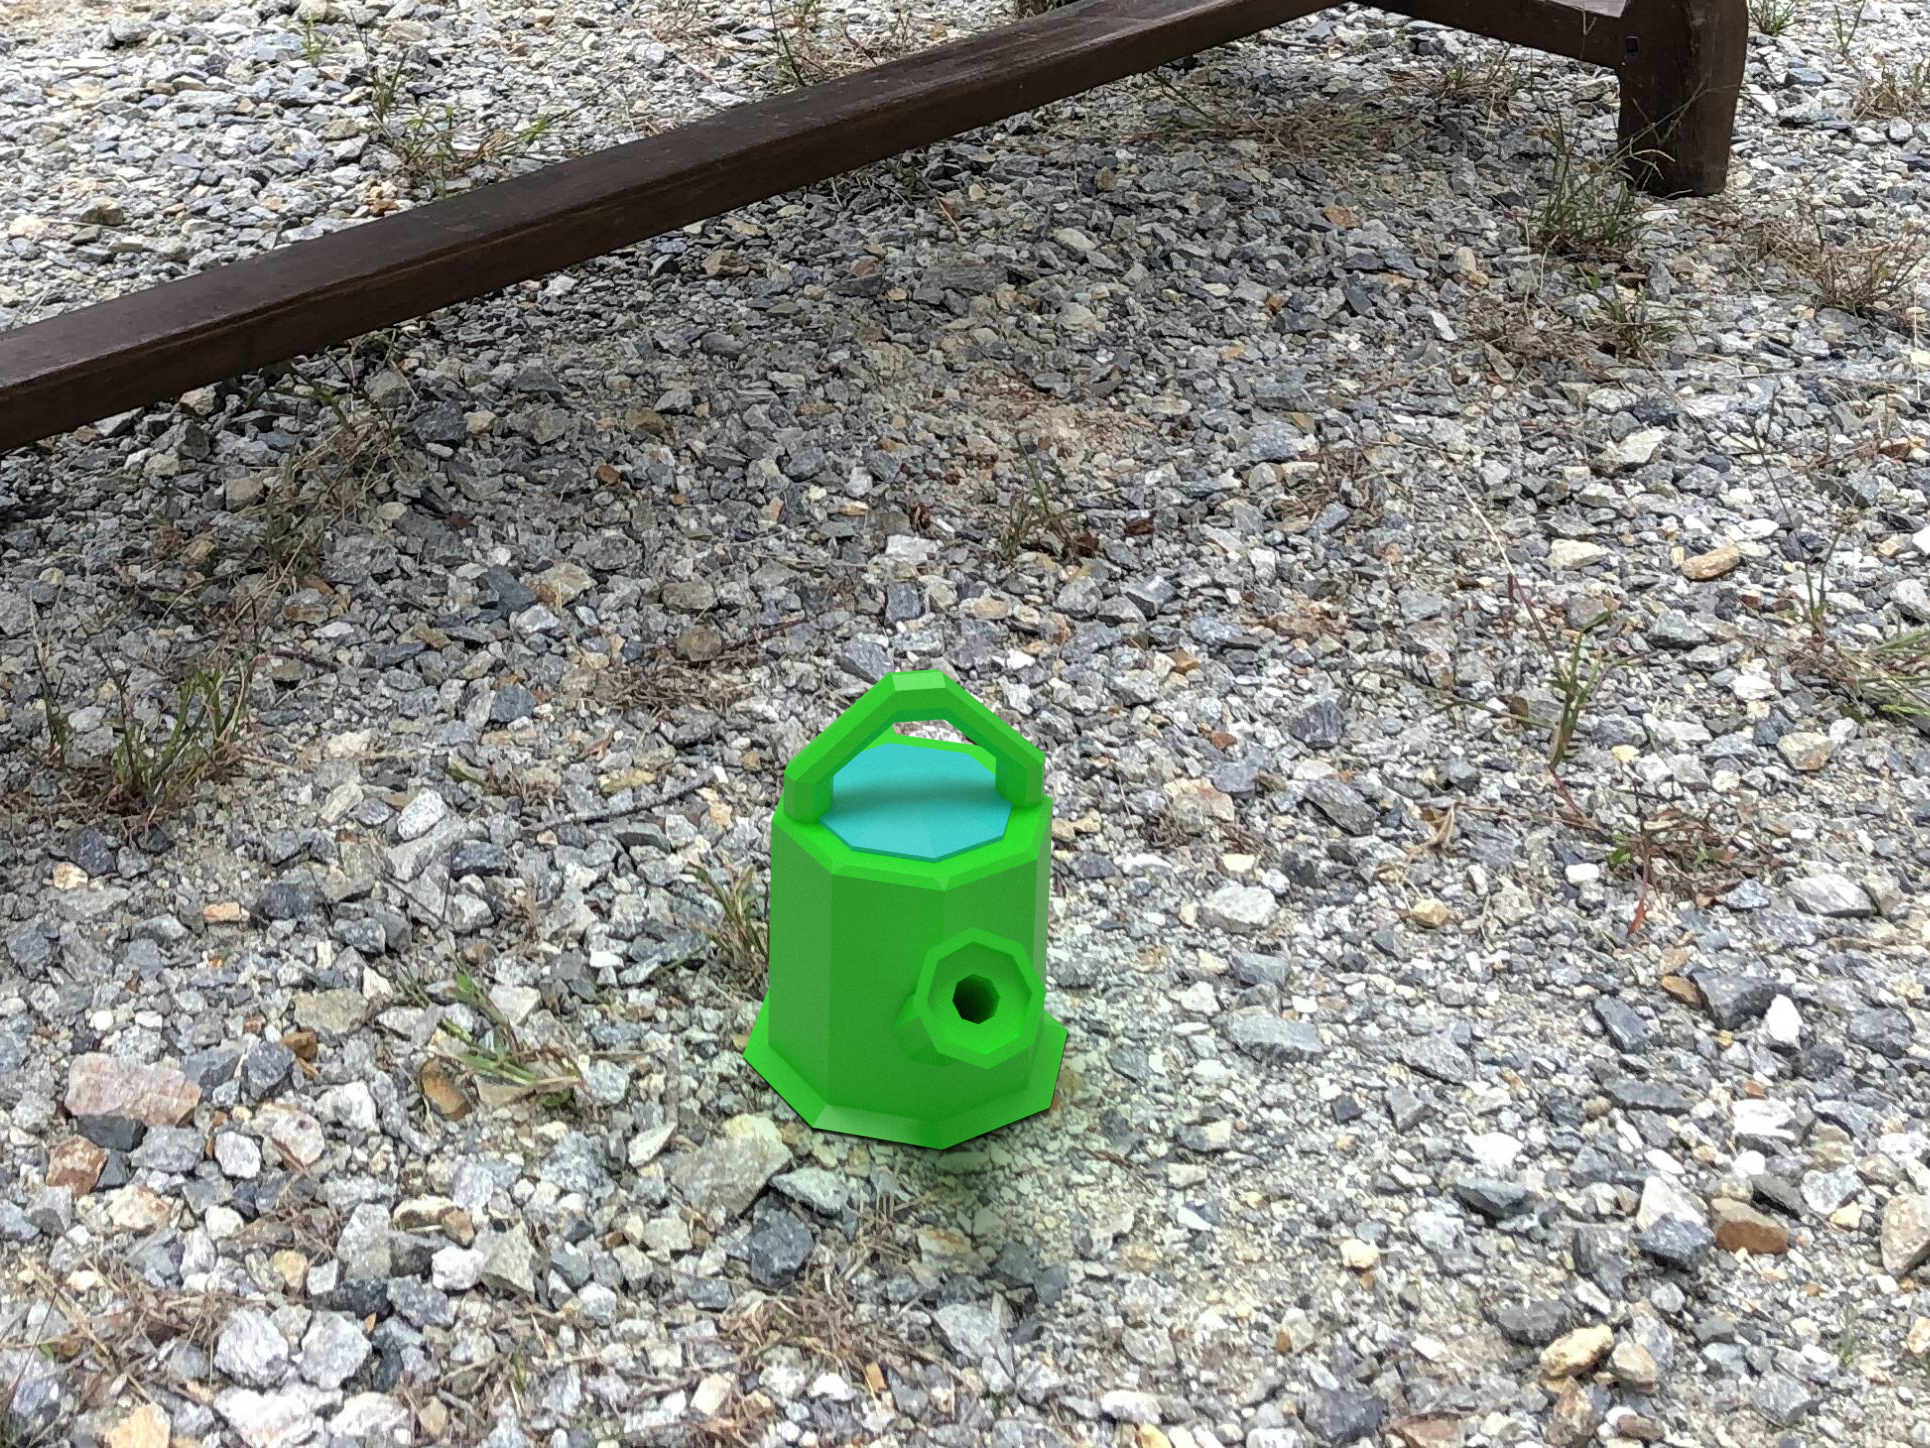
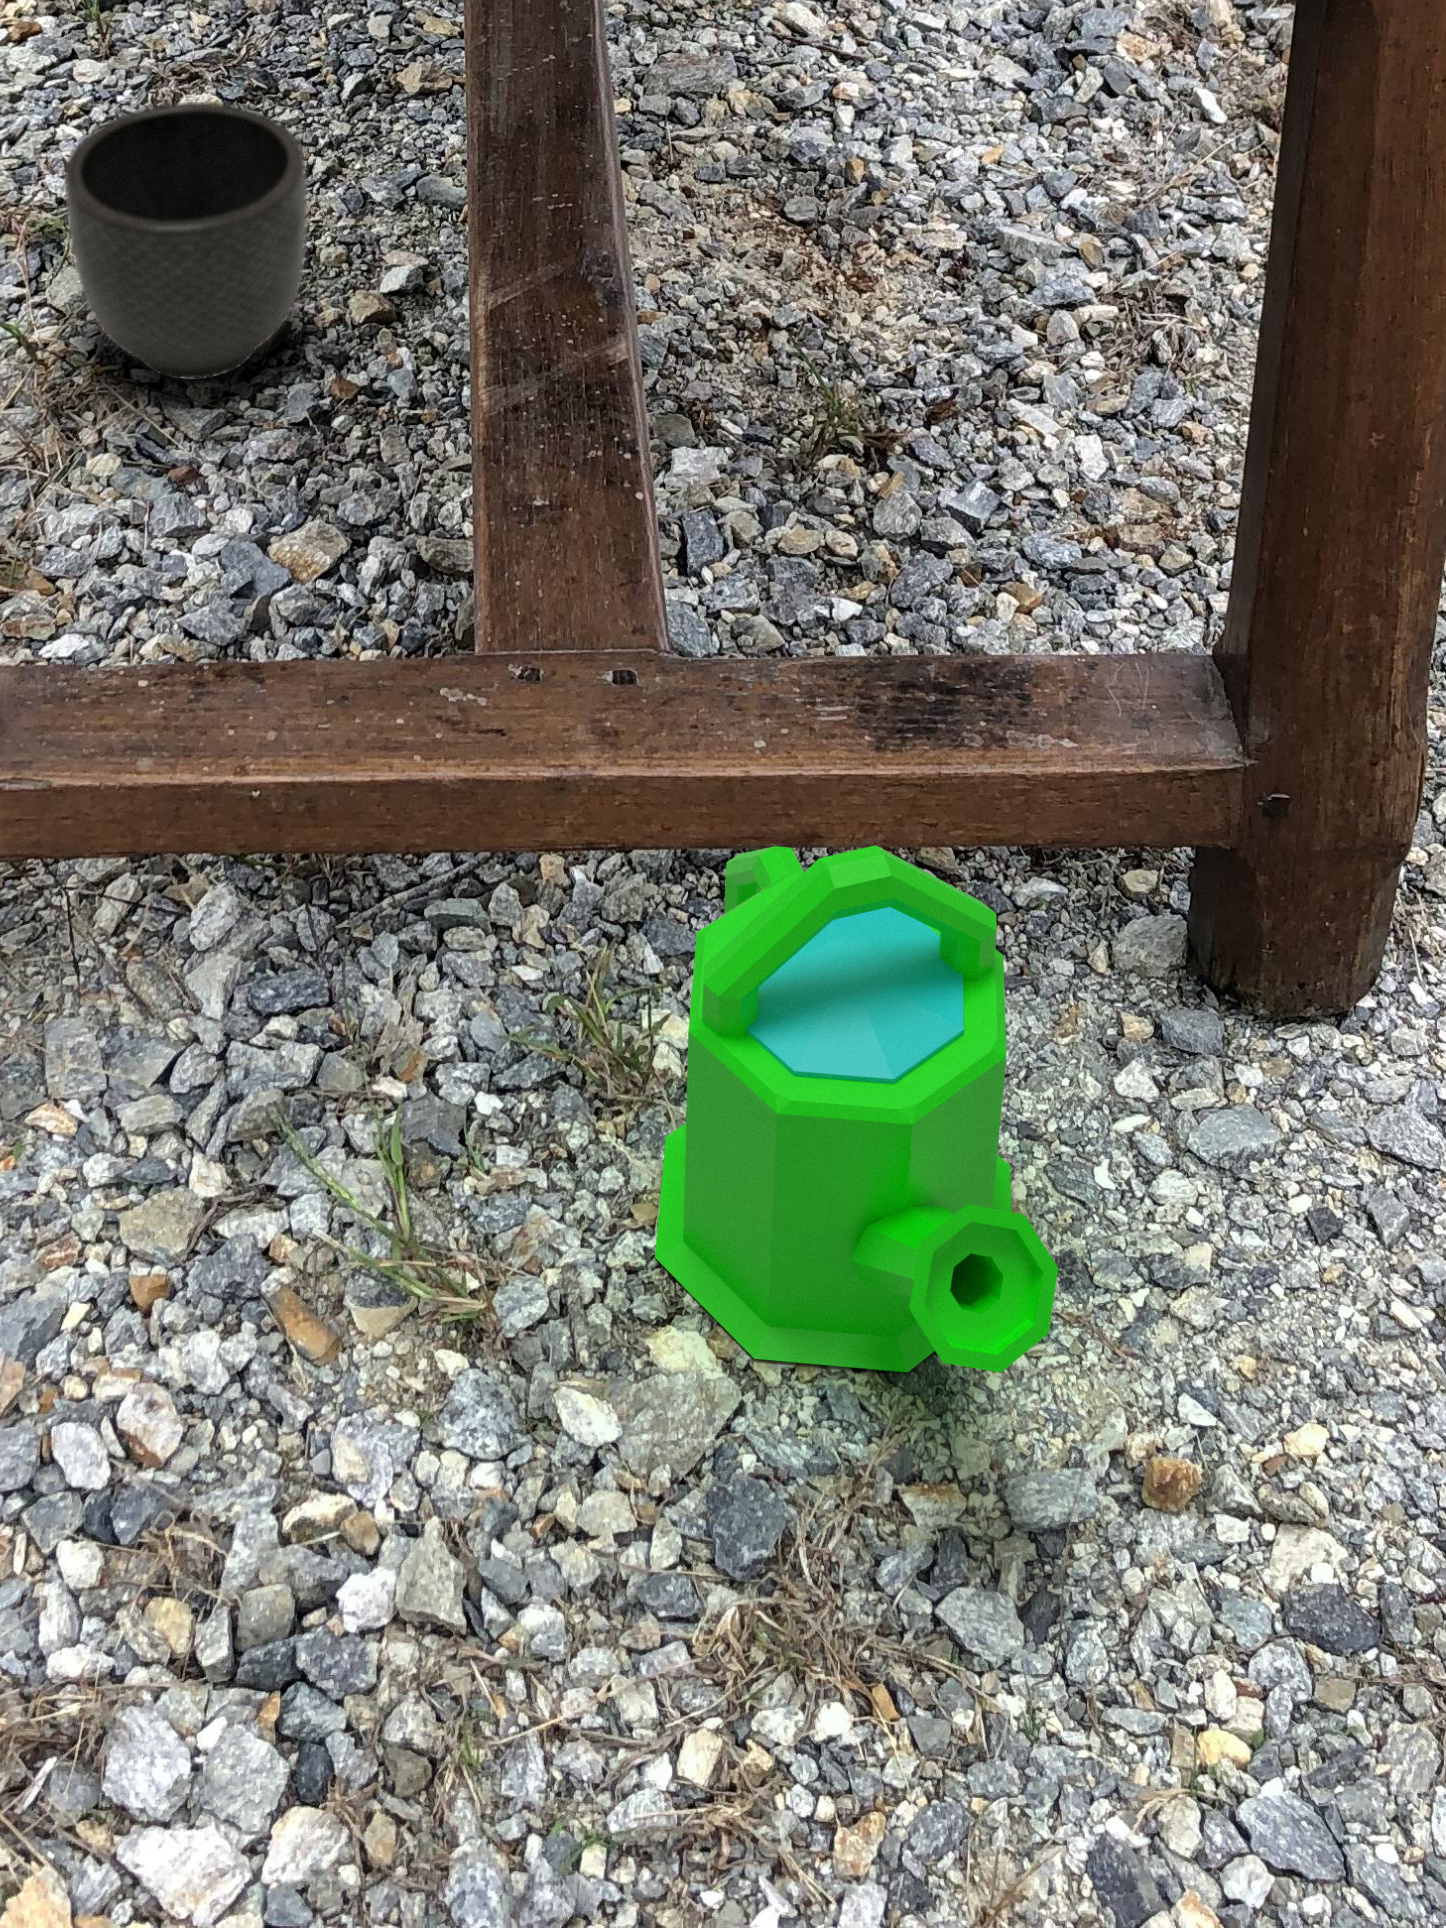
planter: none [379,225,588,462] -> present [64,102,307,380]

